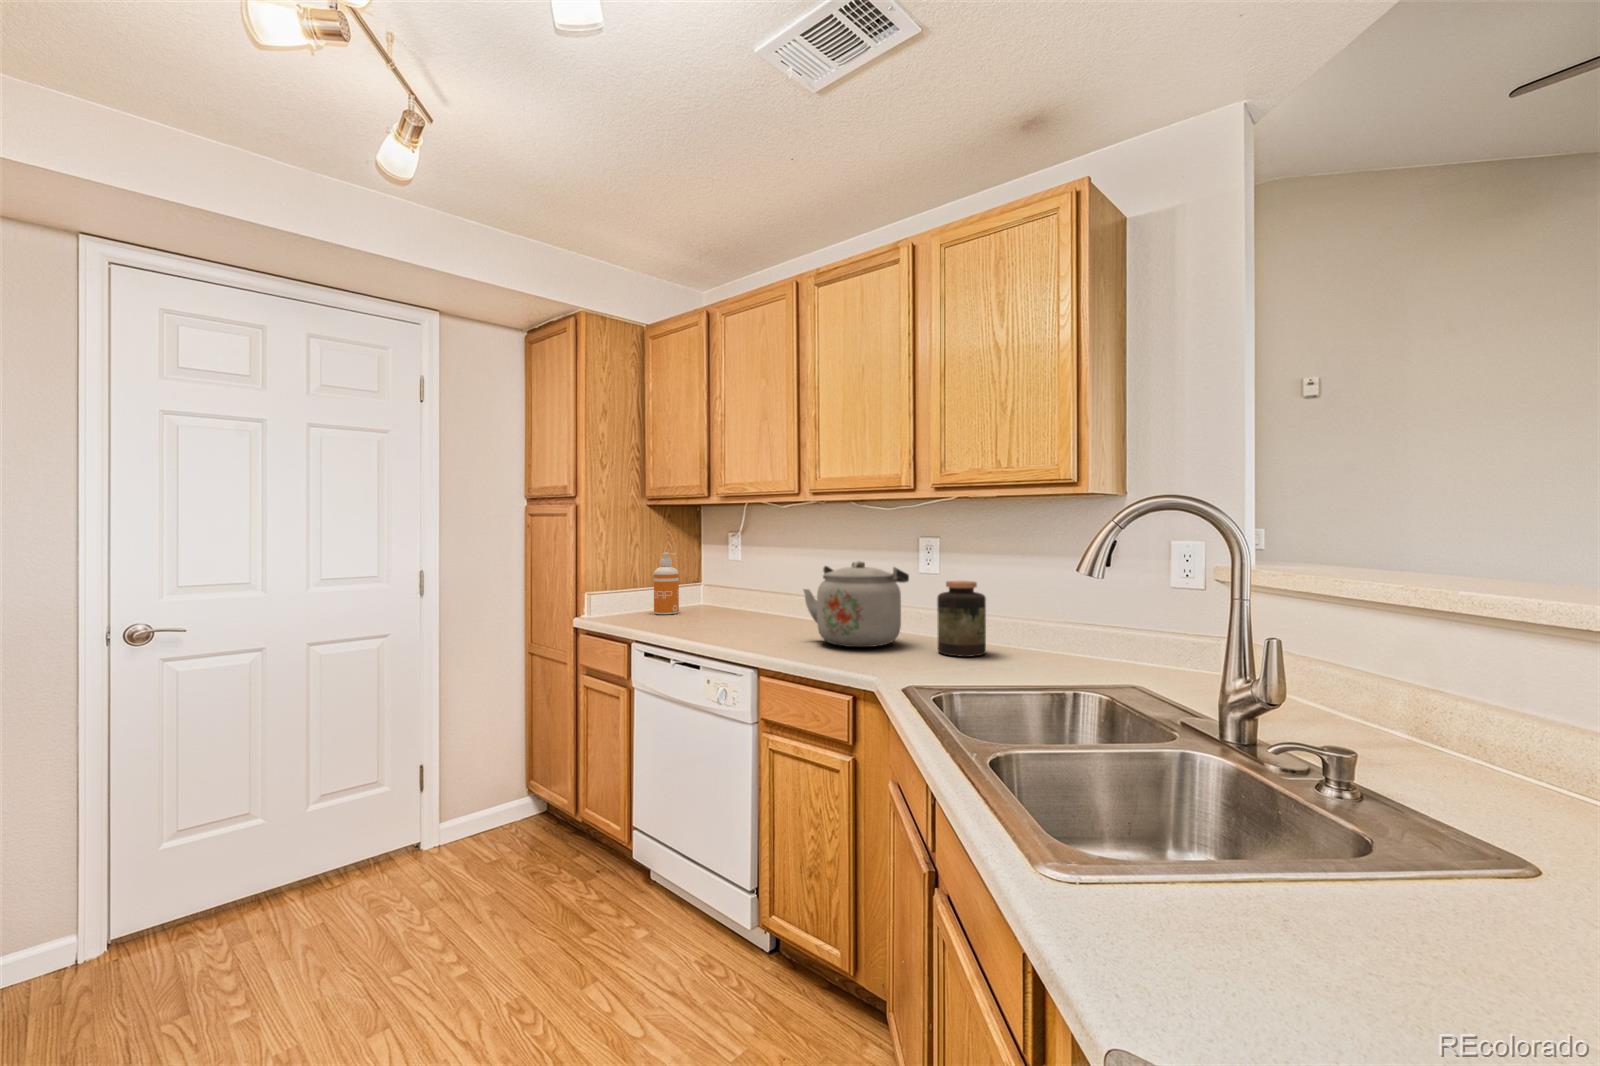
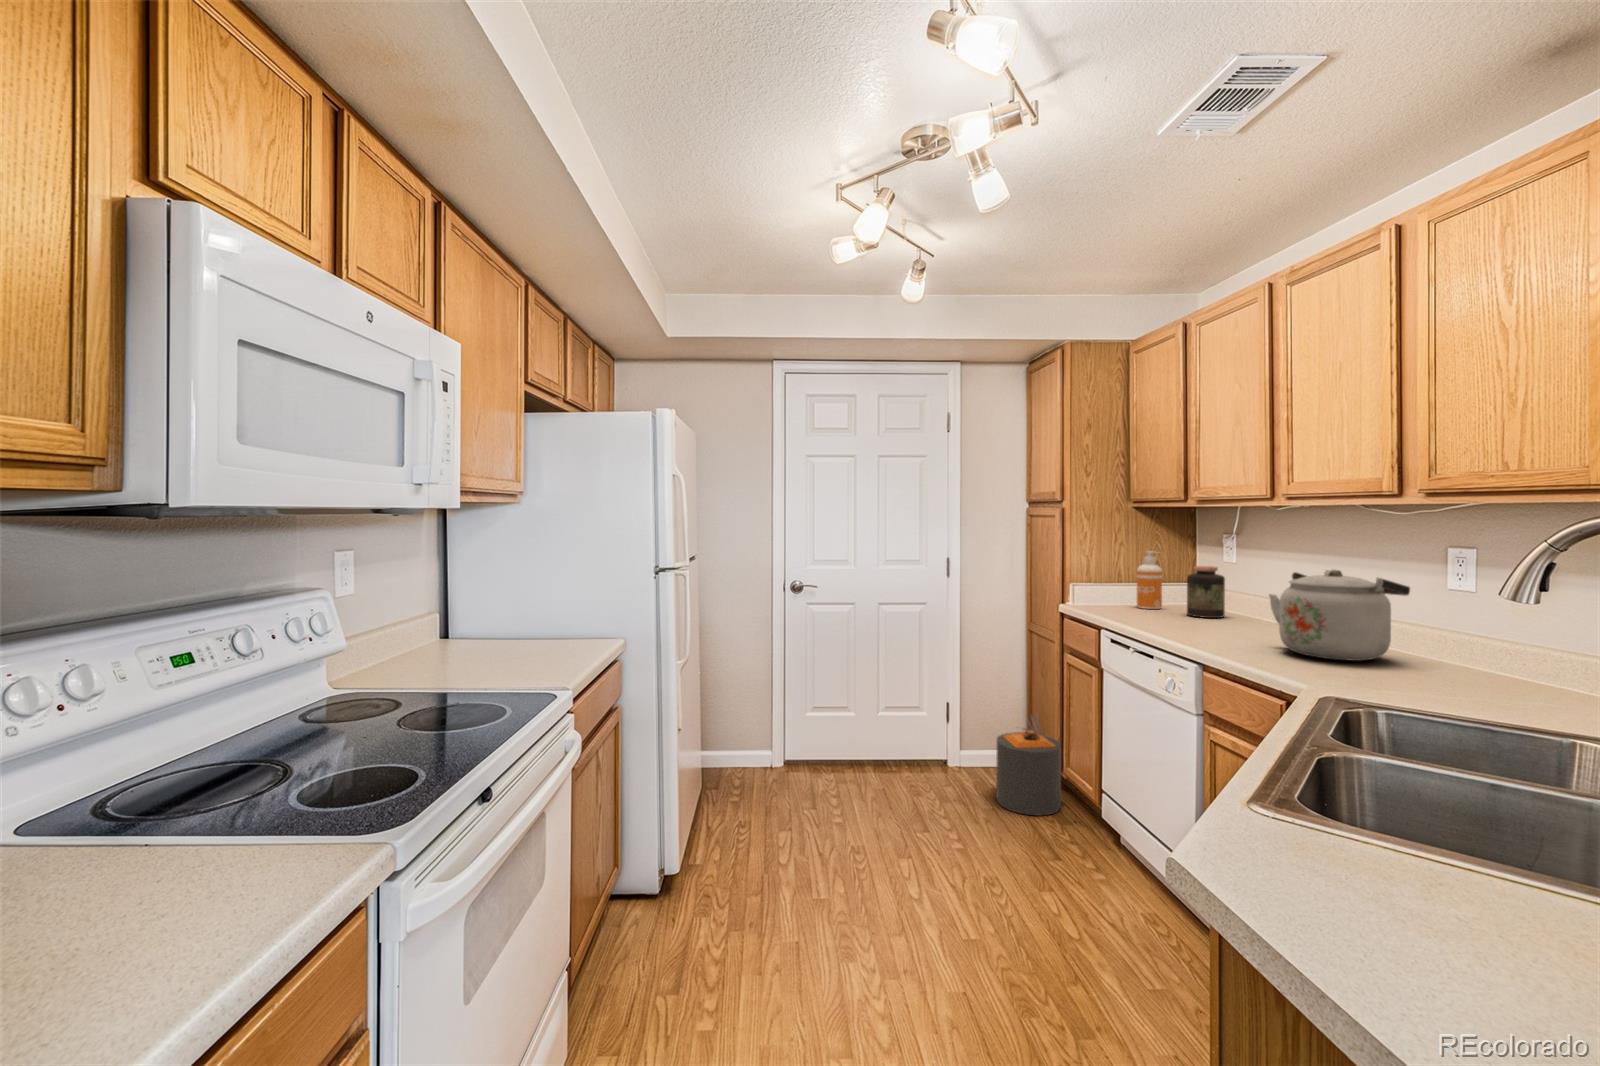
jar: present [937,581,986,657] -> present [1187,566,1225,618]
trash can: none [498,748,579,885] -> present [997,713,1061,815]

